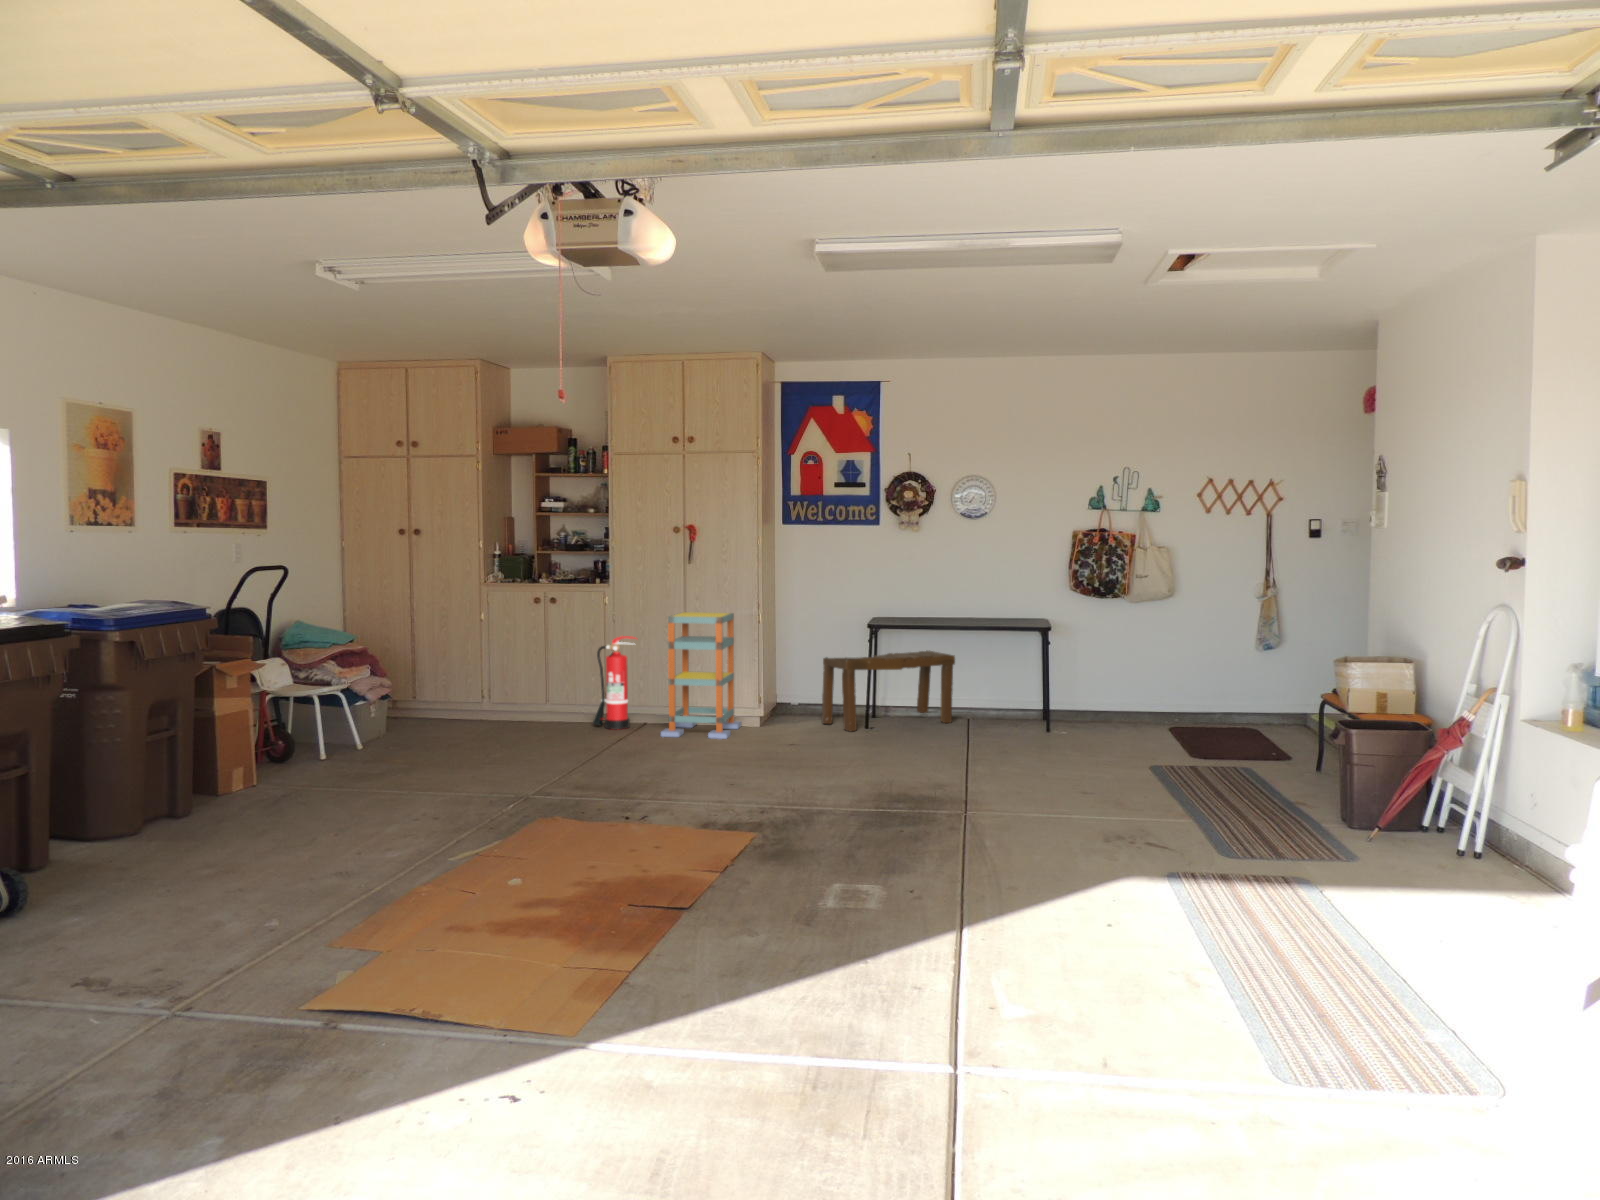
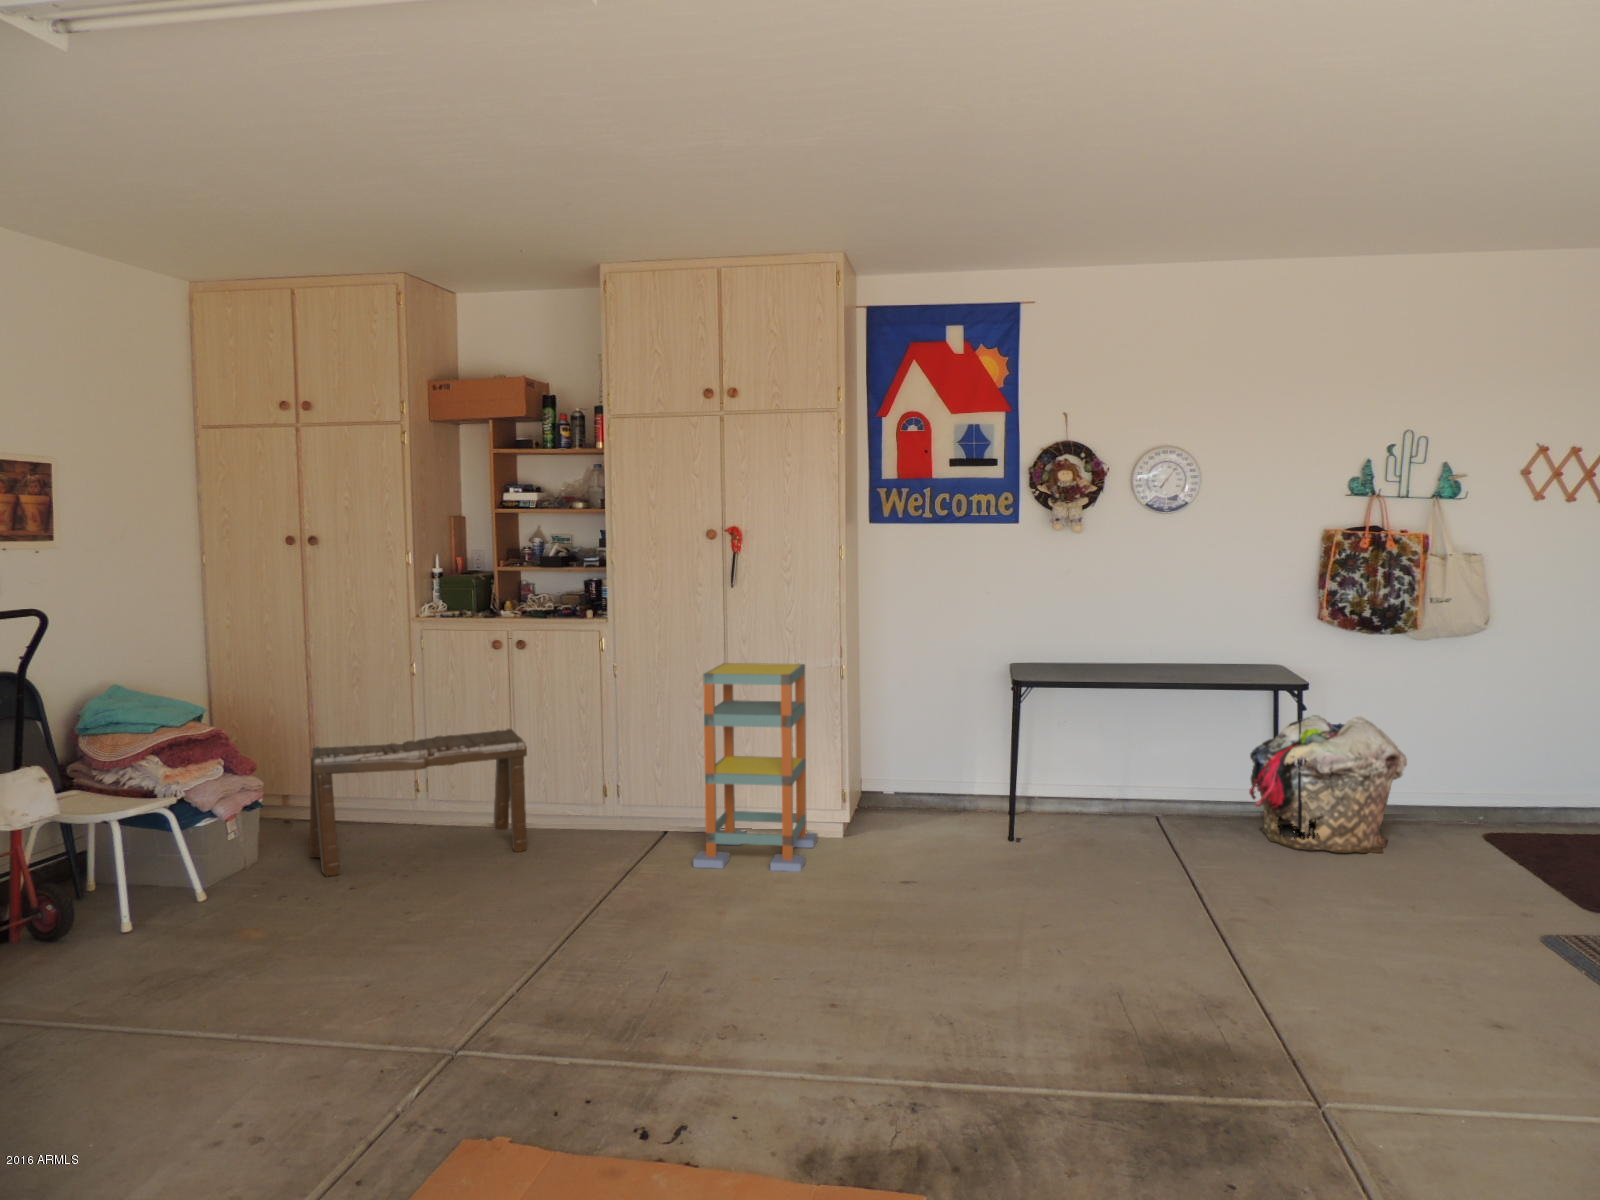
fire extinguisher: present [593,636,635,730] -> none [583,702,654,850]
laundry basket: none [1015,649,1117,733] -> present [1249,715,1407,853]
bench: present [822,651,955,731] -> present [310,729,527,877]

